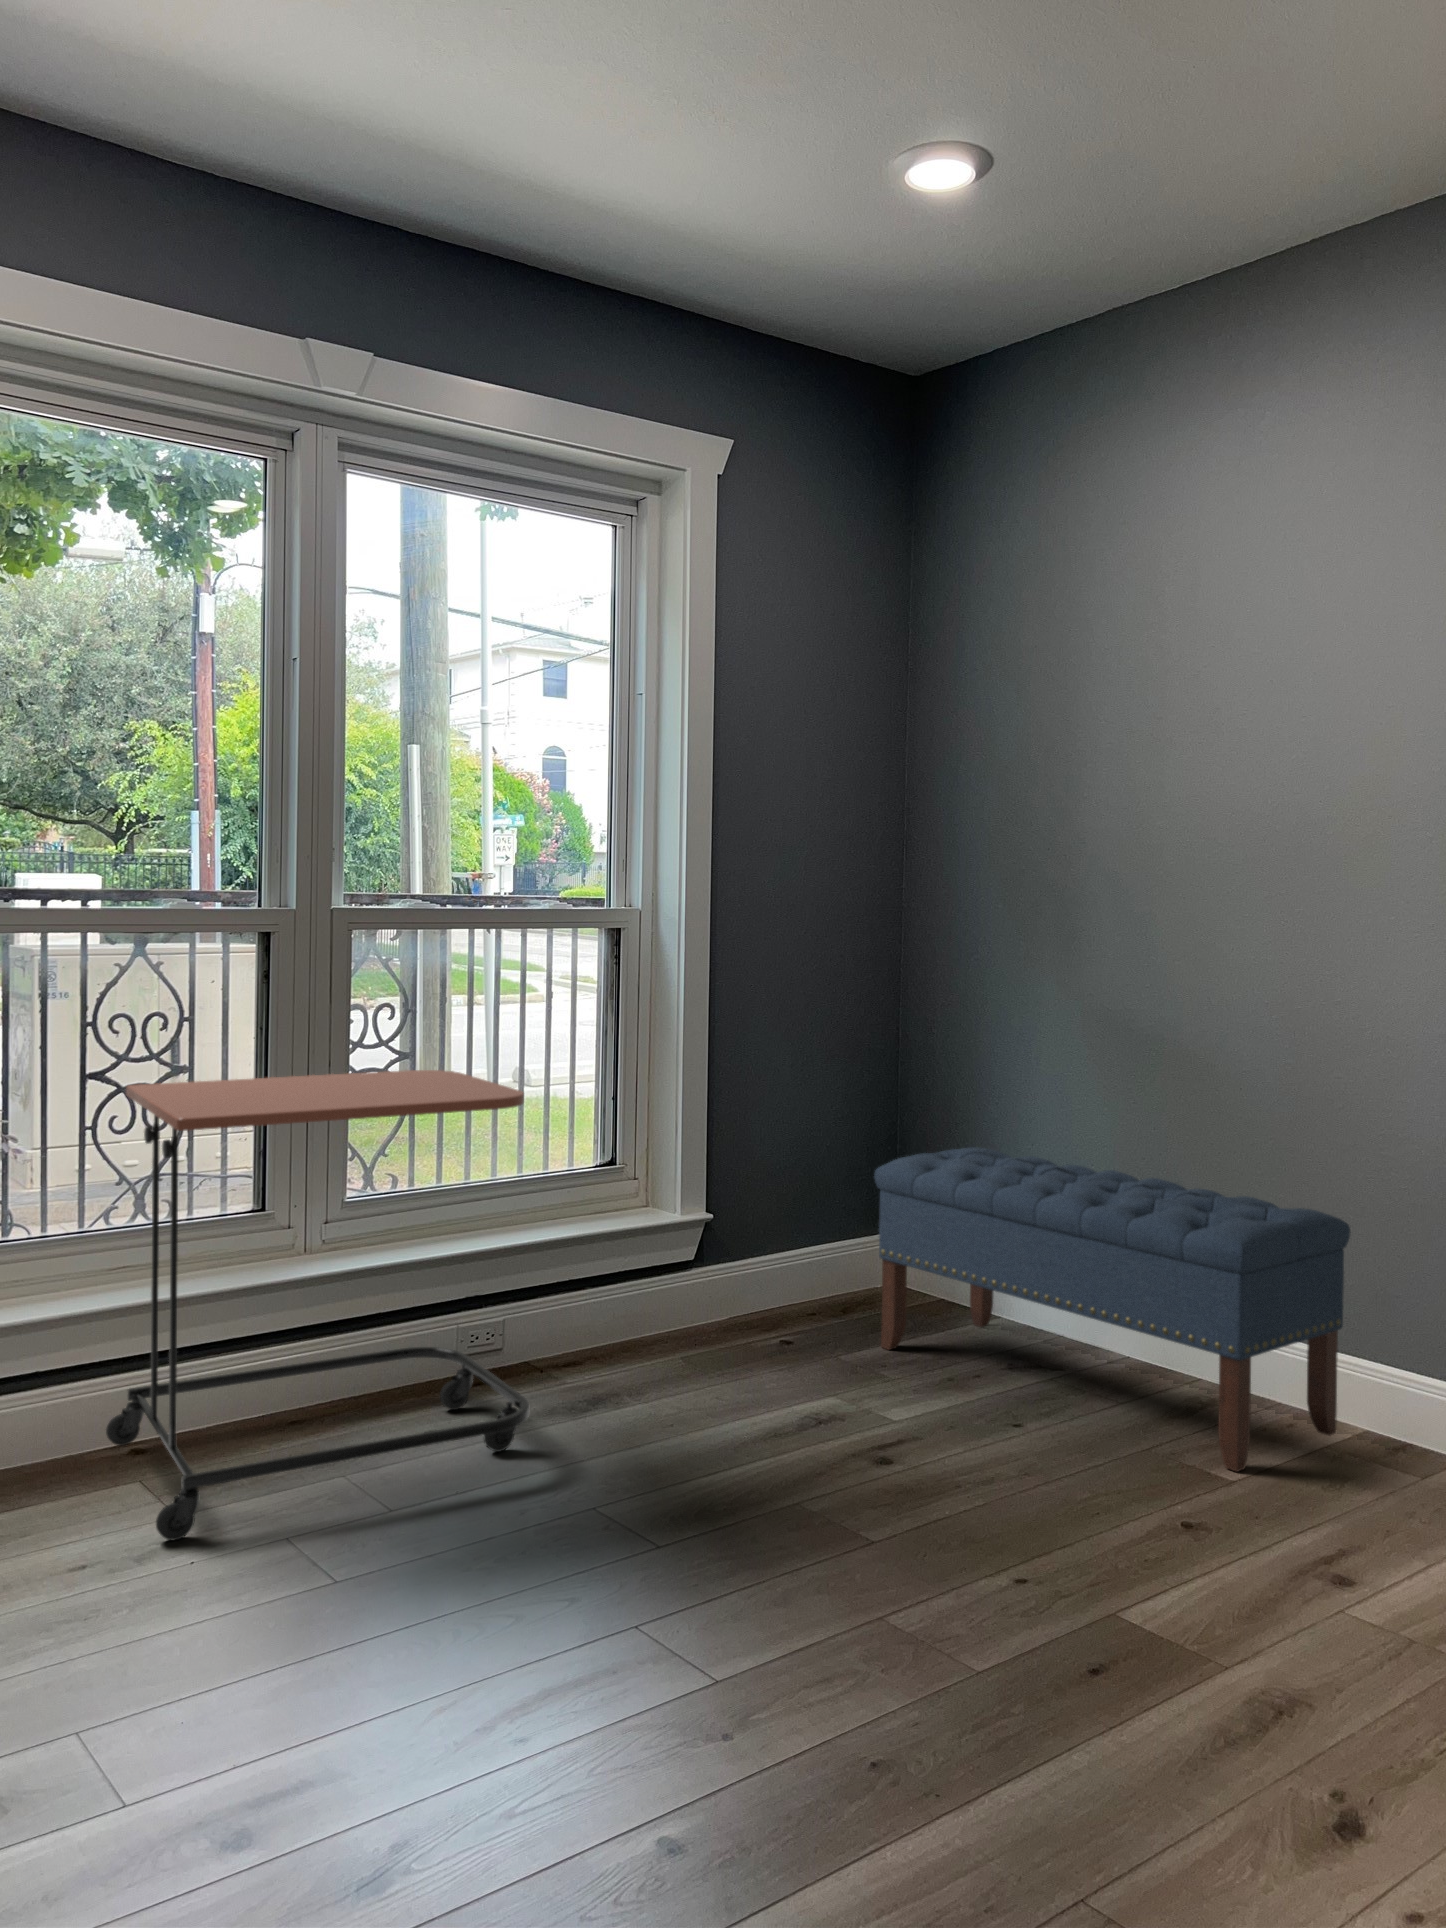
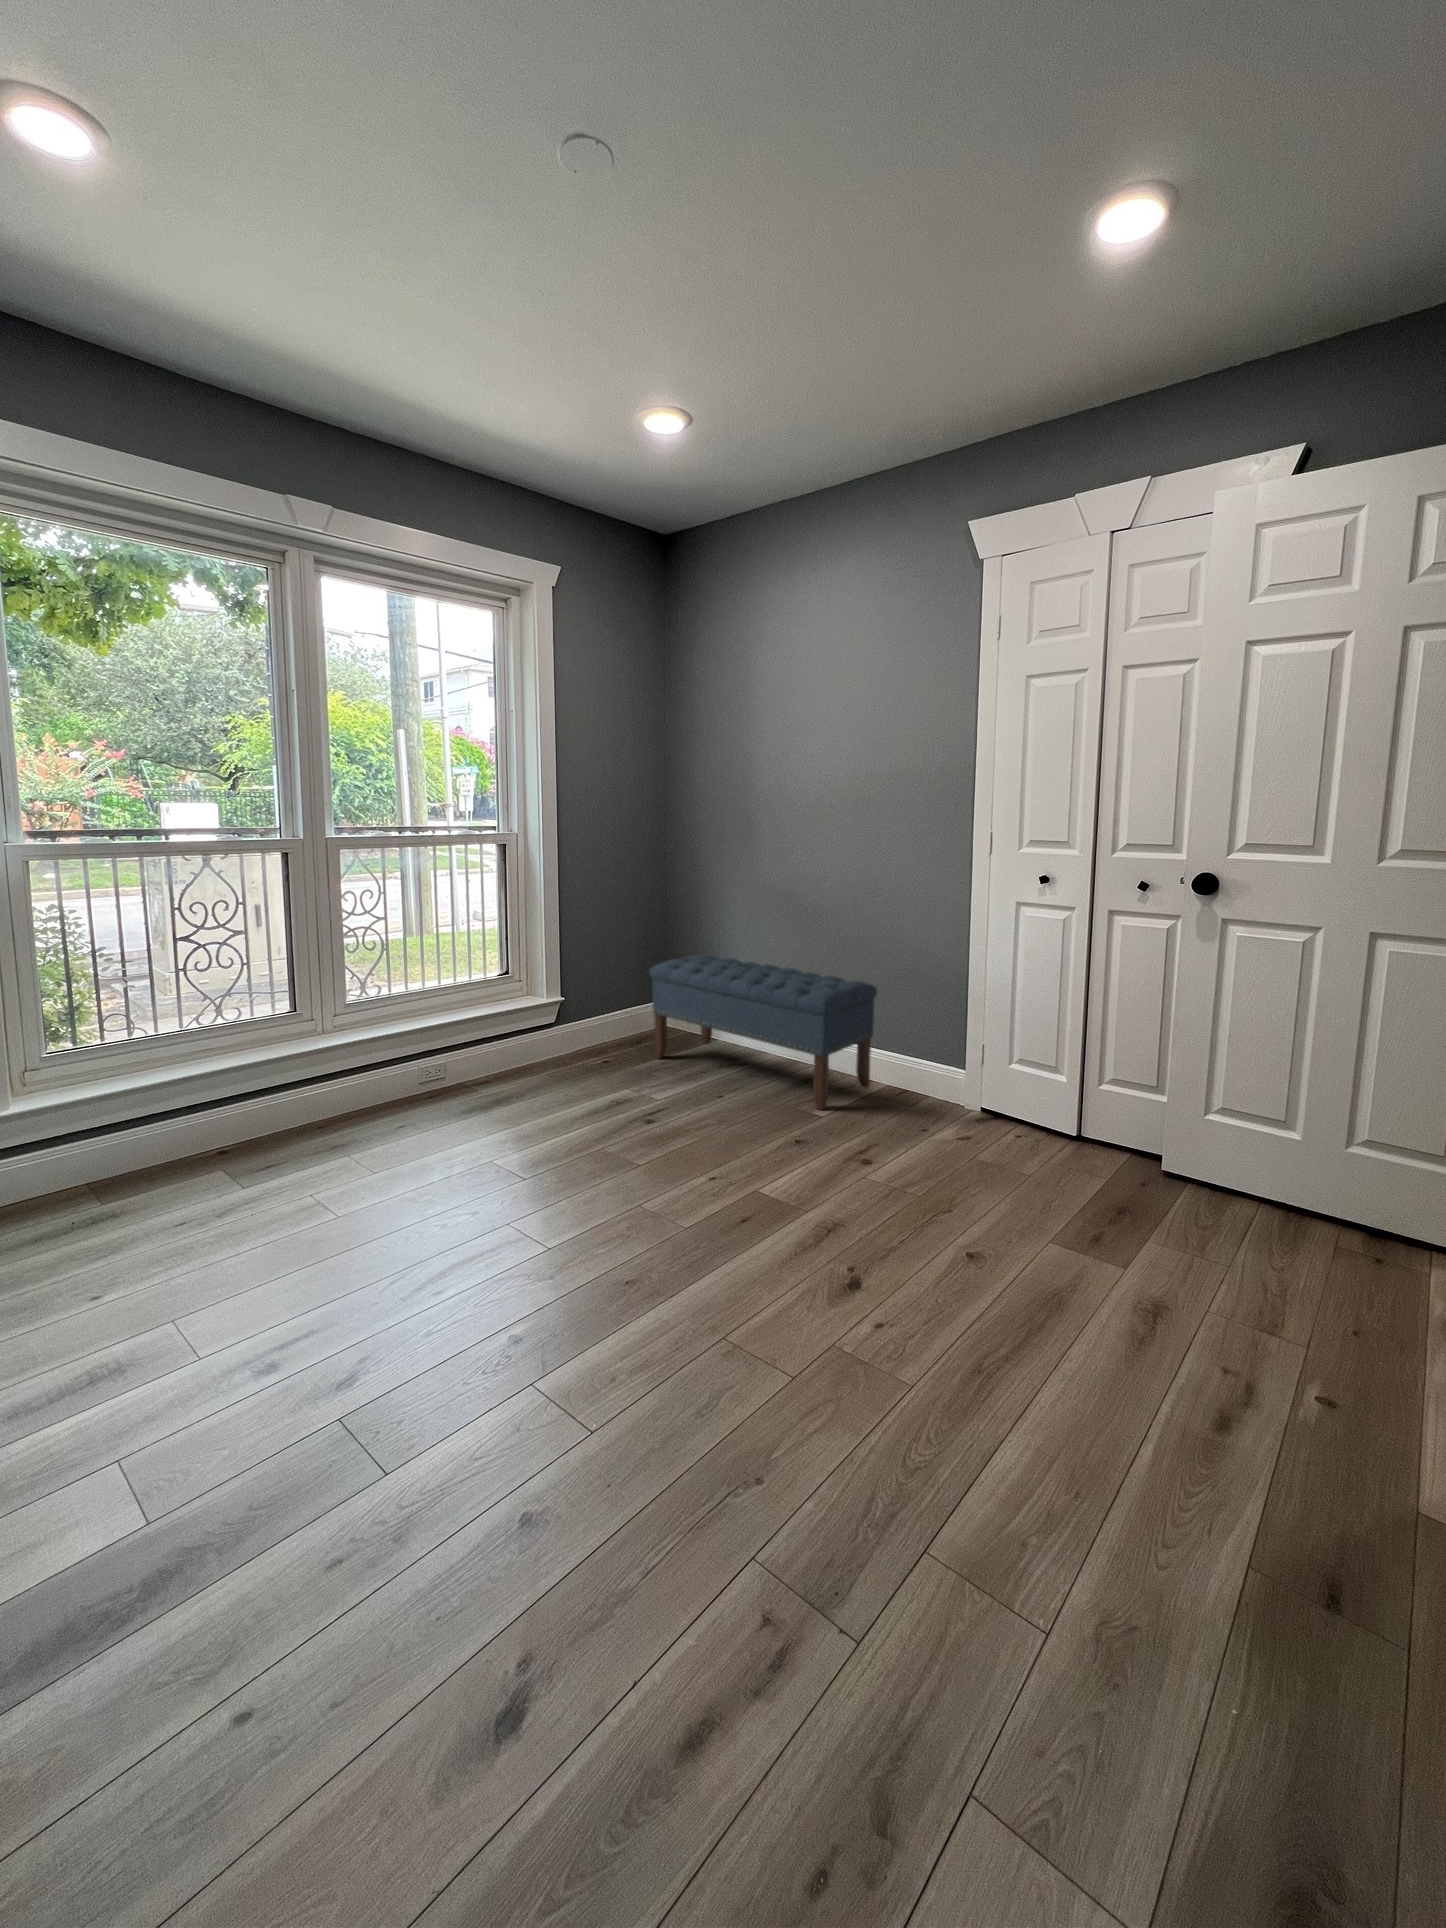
side table: present [106,1070,529,1540] -> none [200,928,458,1202]

